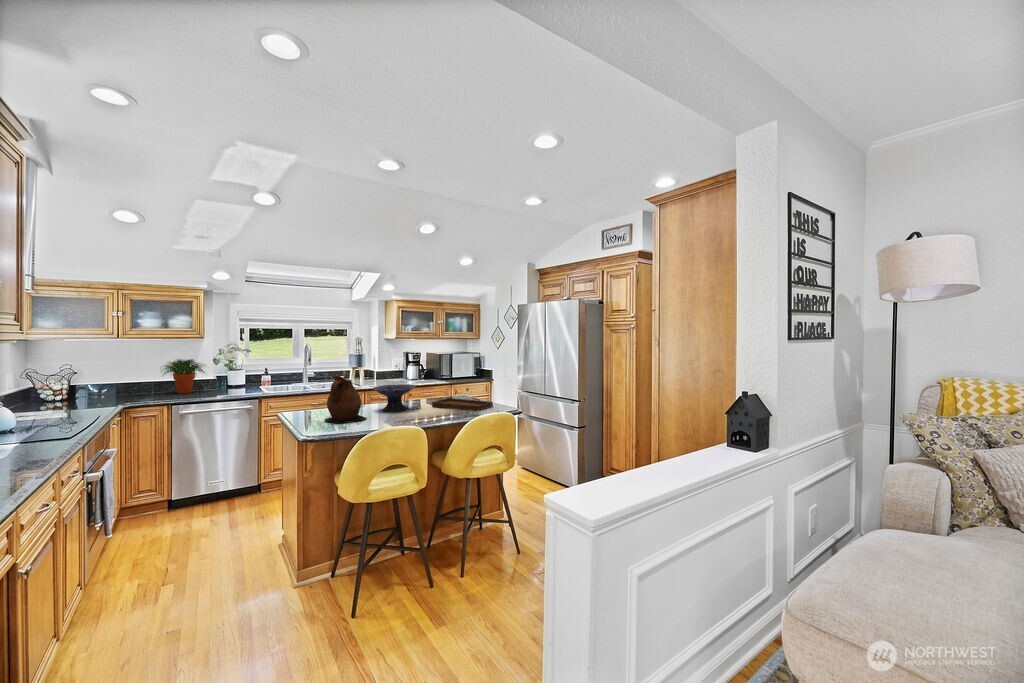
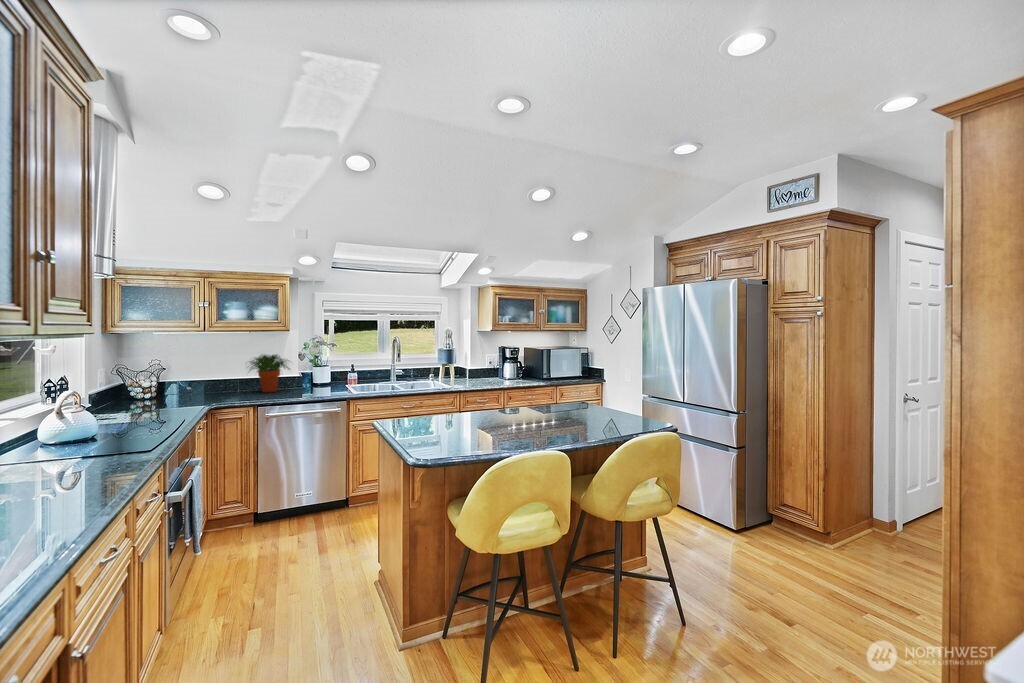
ceramic pitcher: present [325,376,366,423] -> none [429,380,483,440]
decorative bowl: present [372,384,416,412] -> none [483,389,536,425]
tray: present [432,388,493,411] -> none [555,396,635,428]

